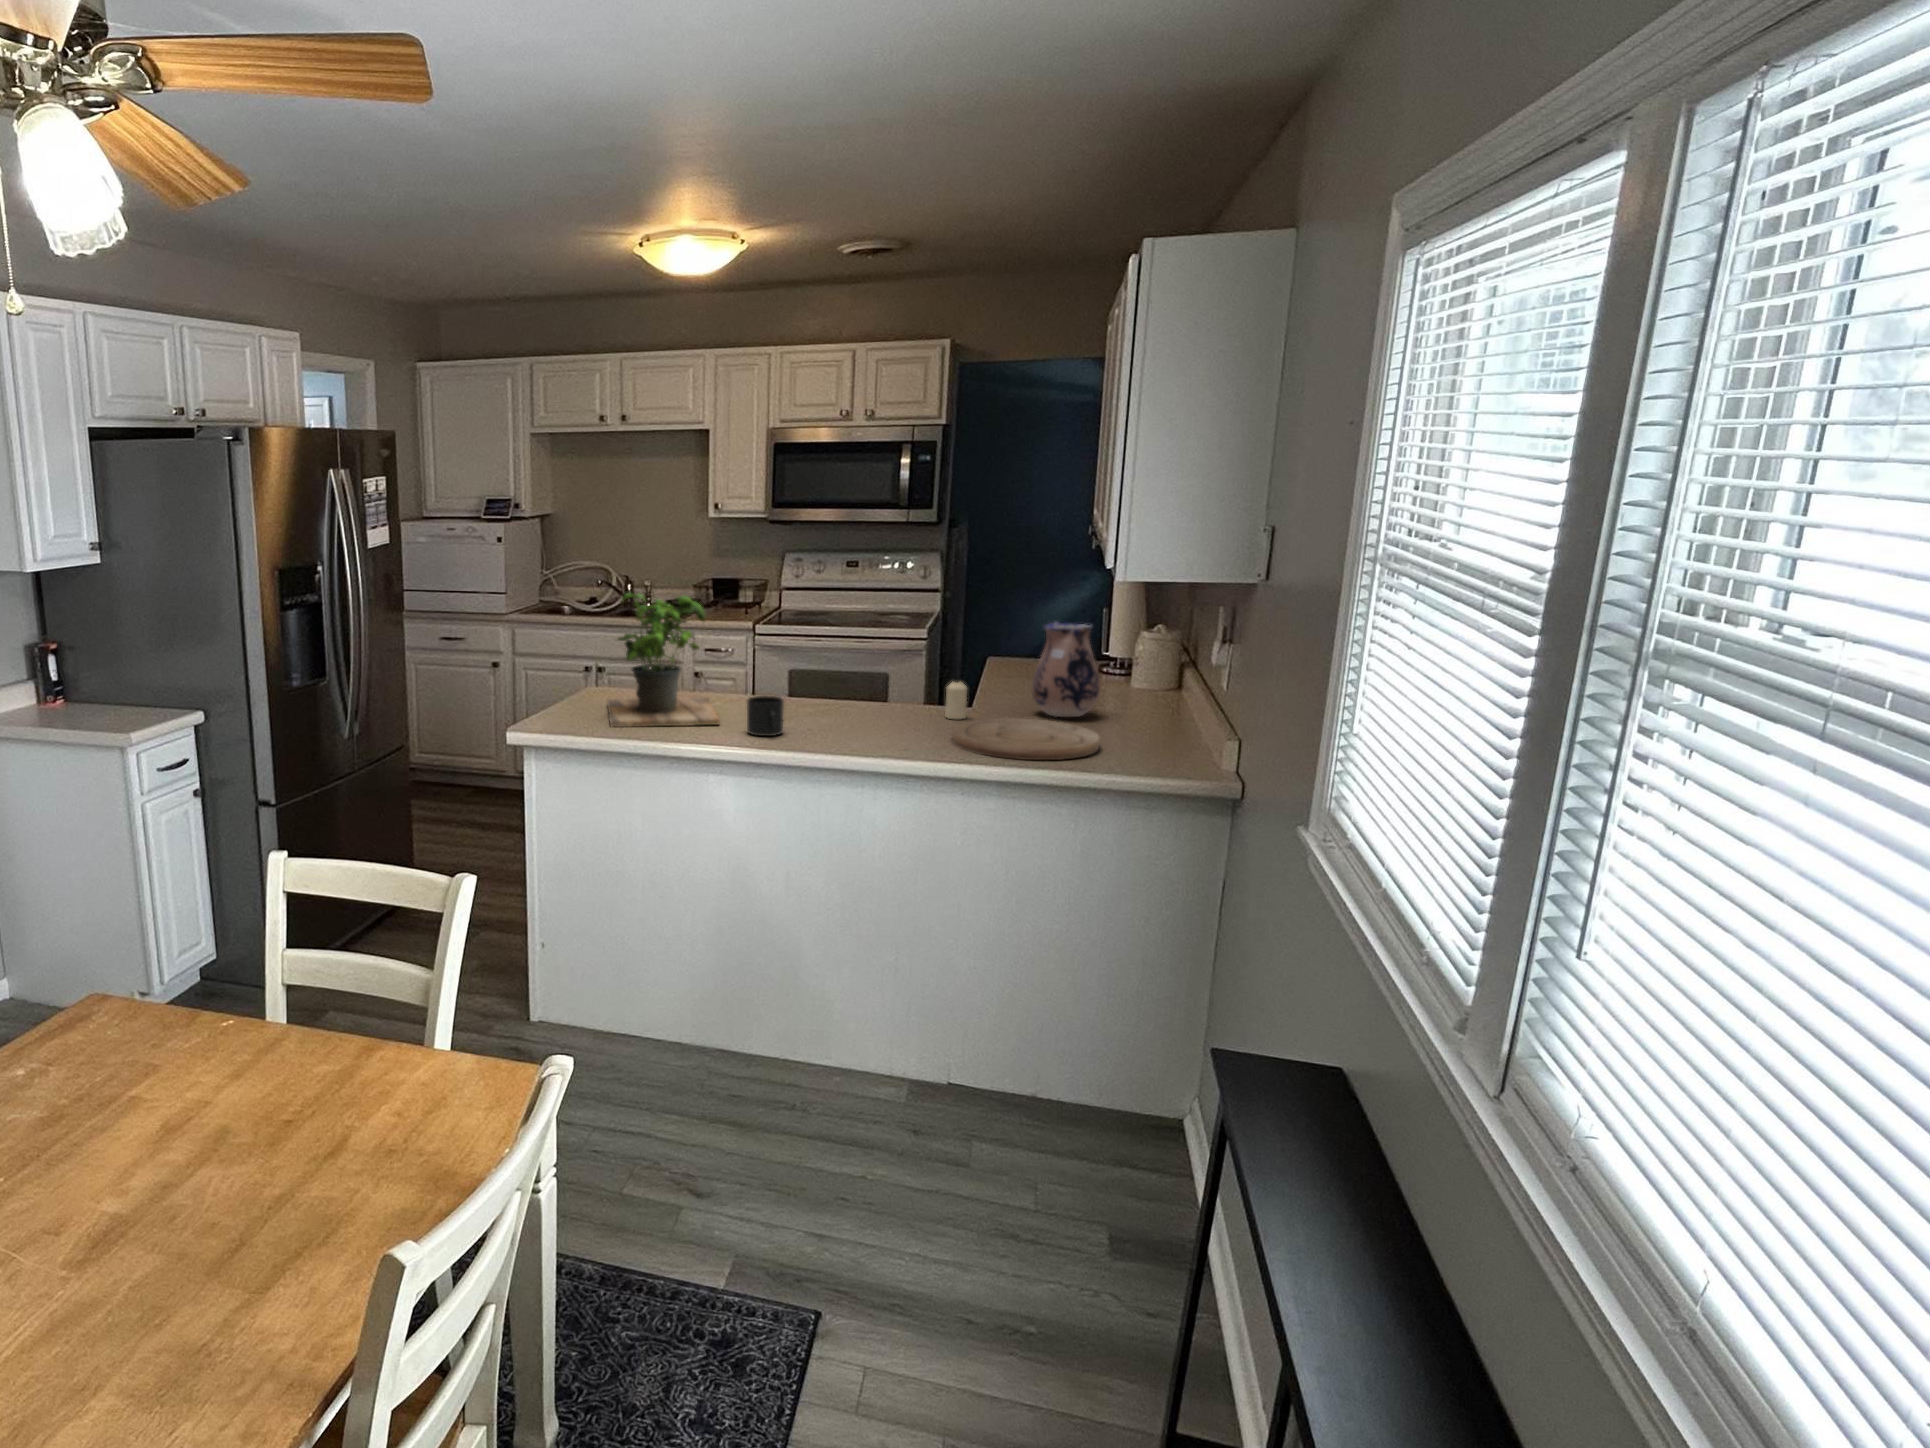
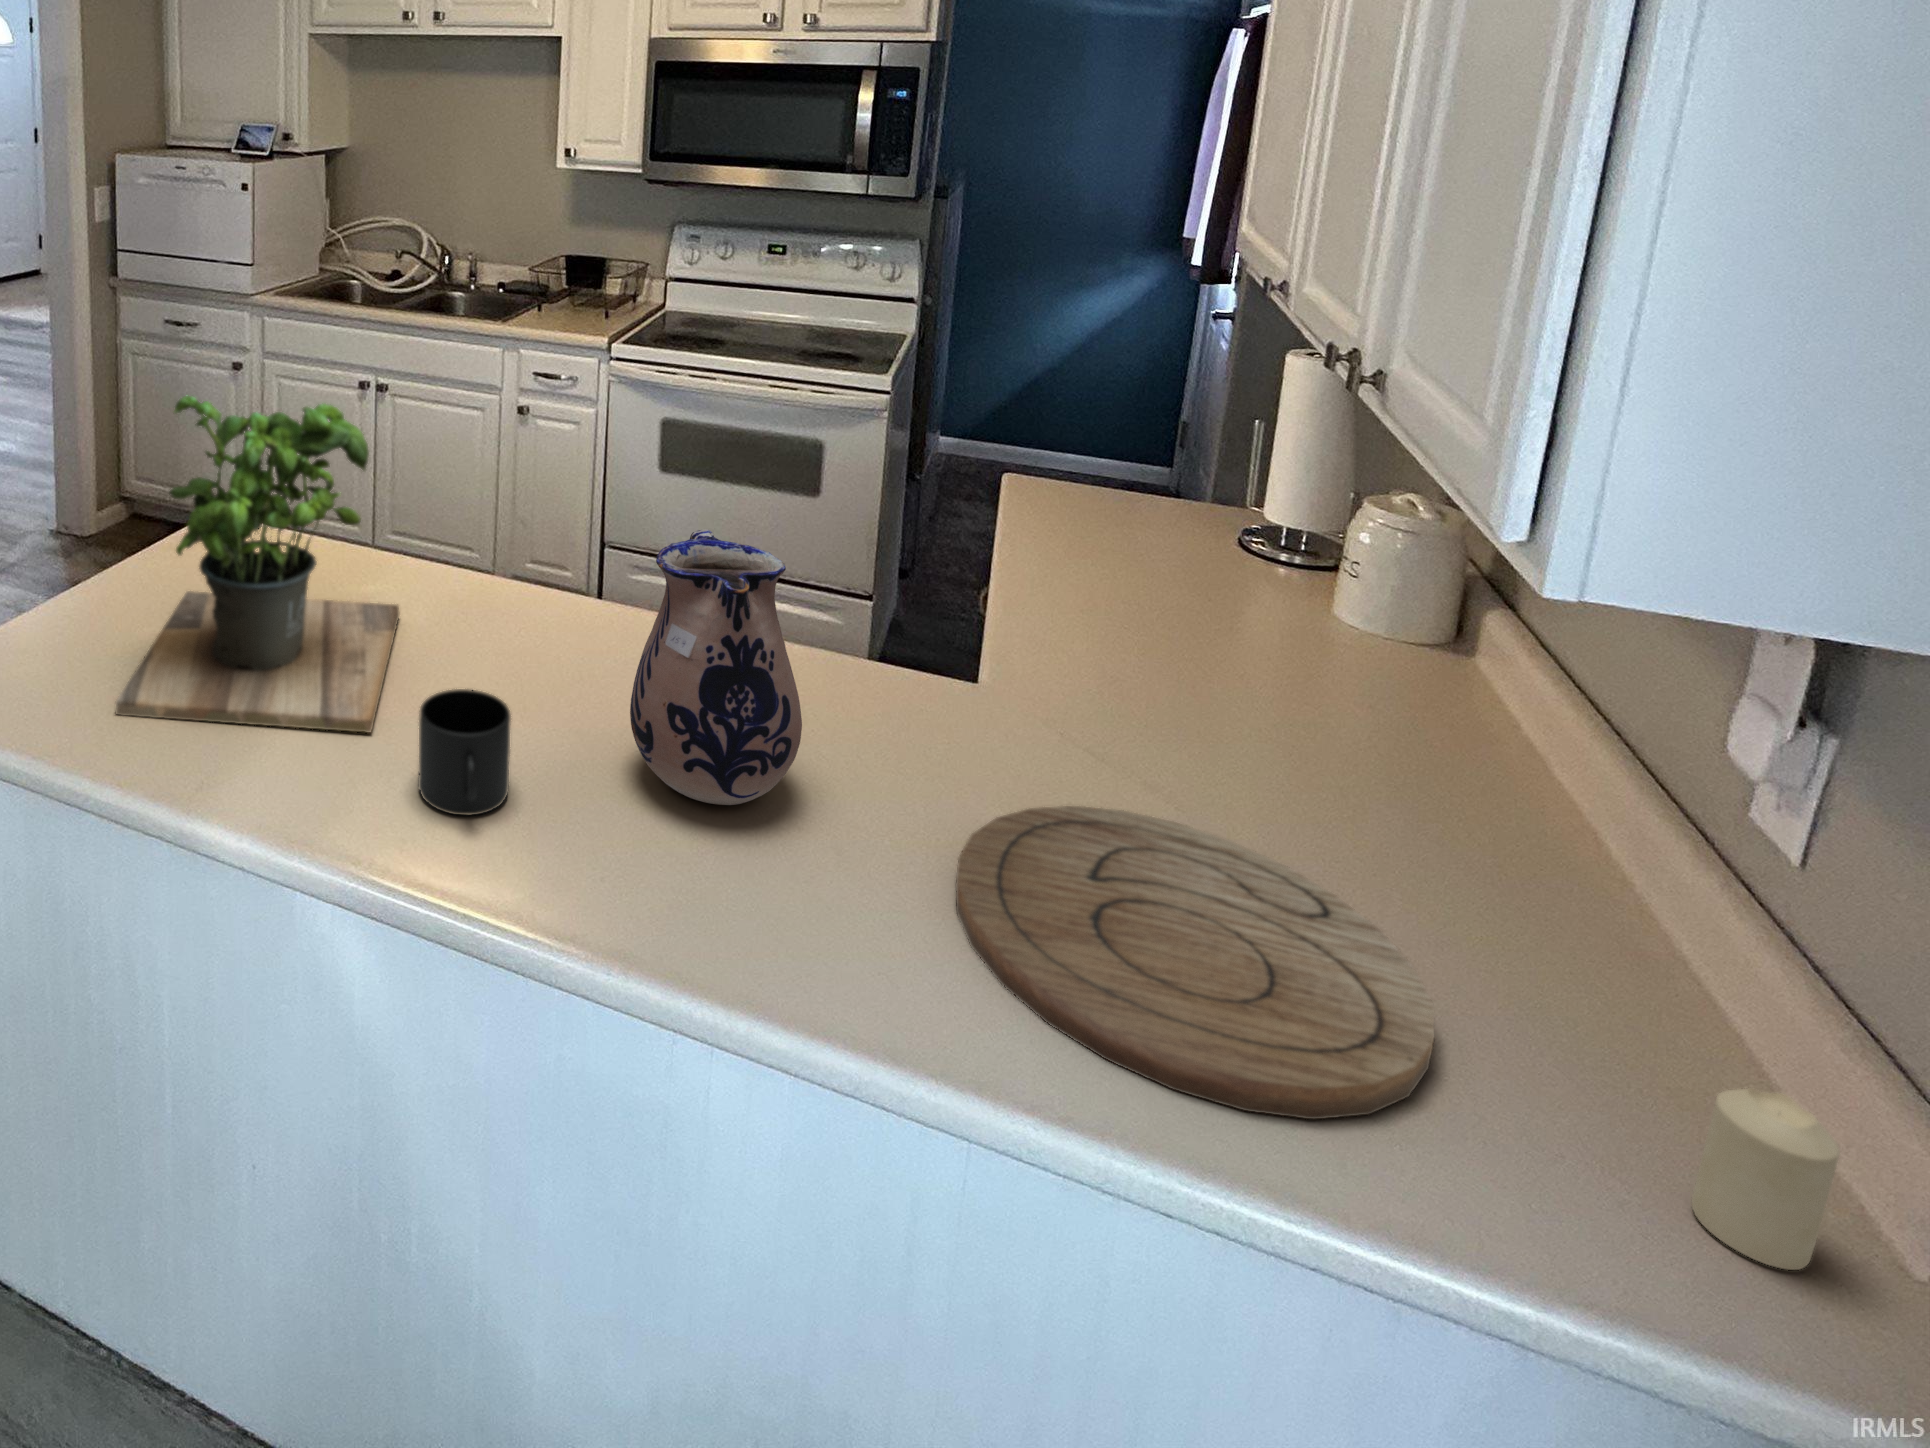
ceramic pitcher: present [1032,622,1100,717] -> present [630,529,802,805]
candle: present [945,682,967,719] -> present [1692,1088,1840,1270]

